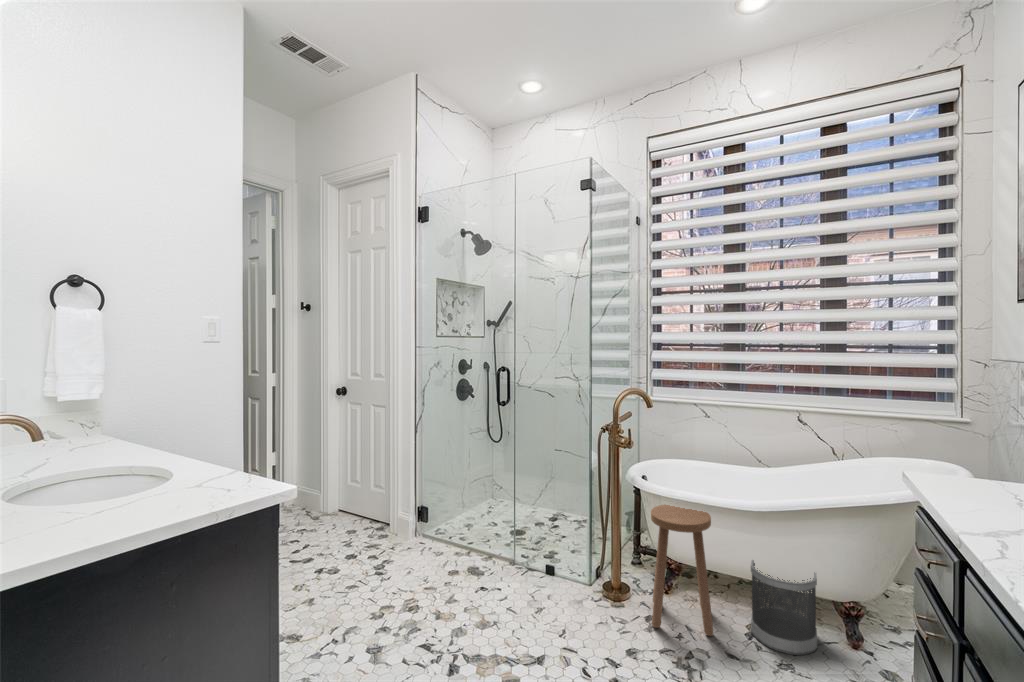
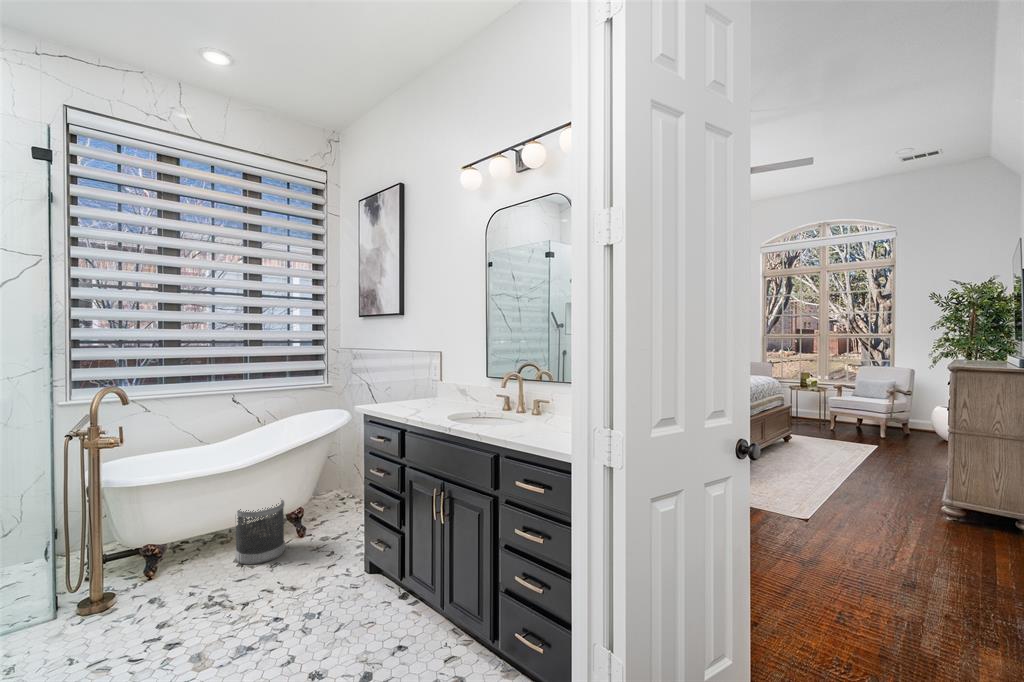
stool: present [651,504,713,636] -> none [141,483,216,602]

